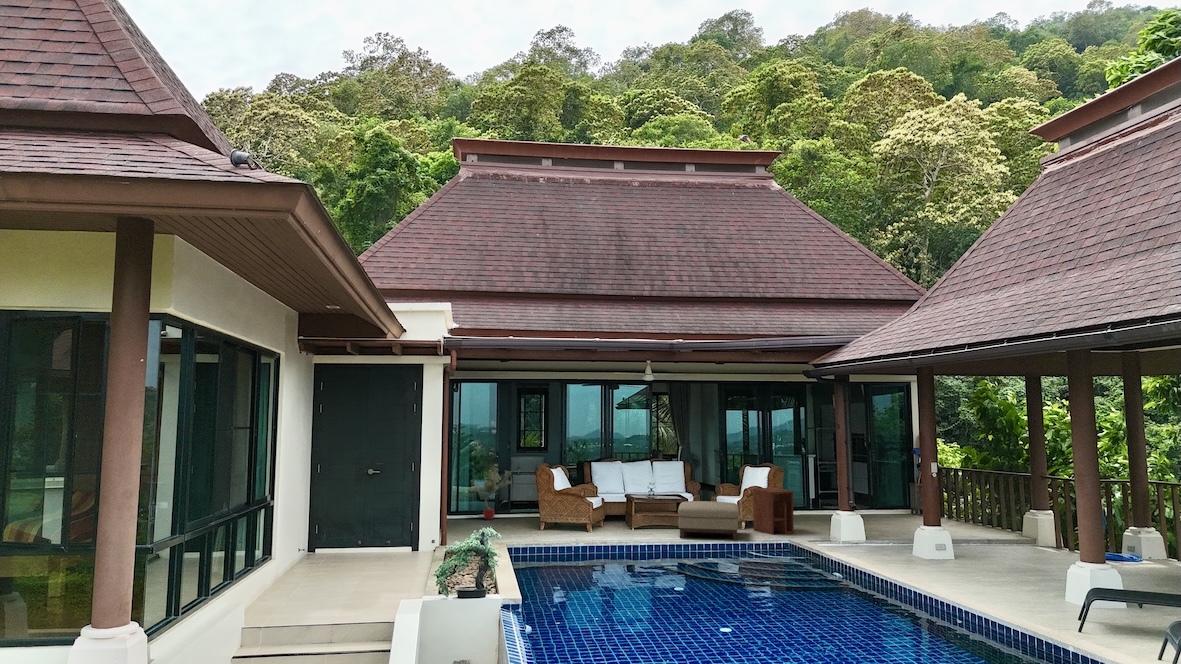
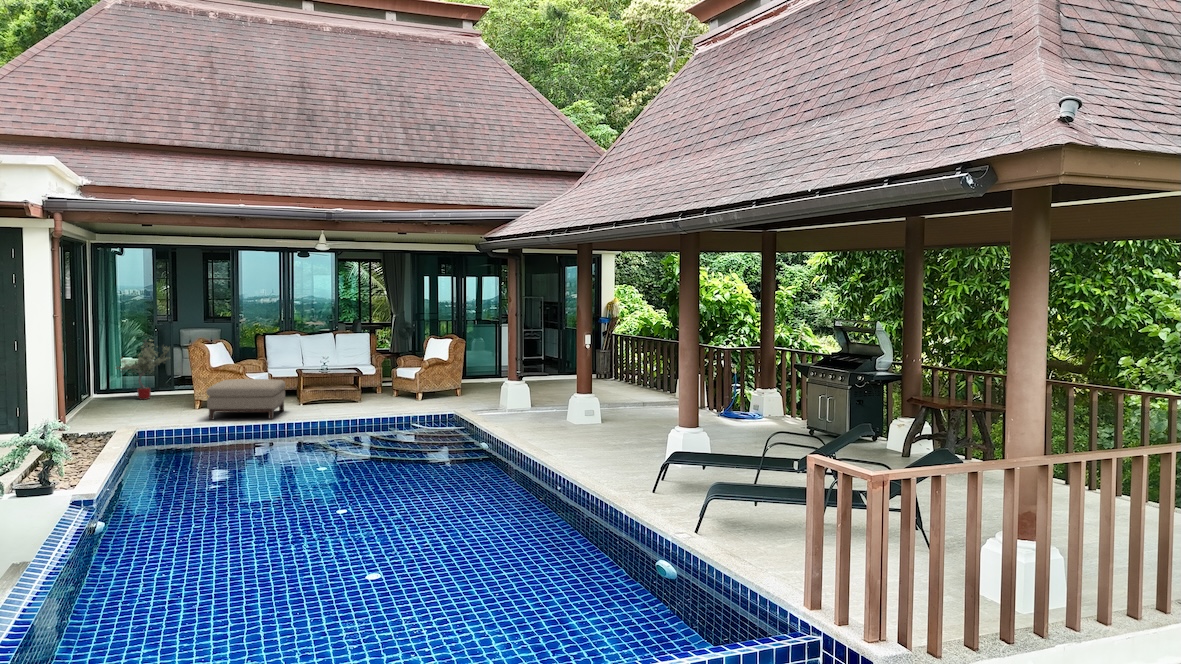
side table: present [753,487,794,535] -> none [431,358,469,404]
ottoman: present [678,501,739,540] -> present [206,379,285,420]

